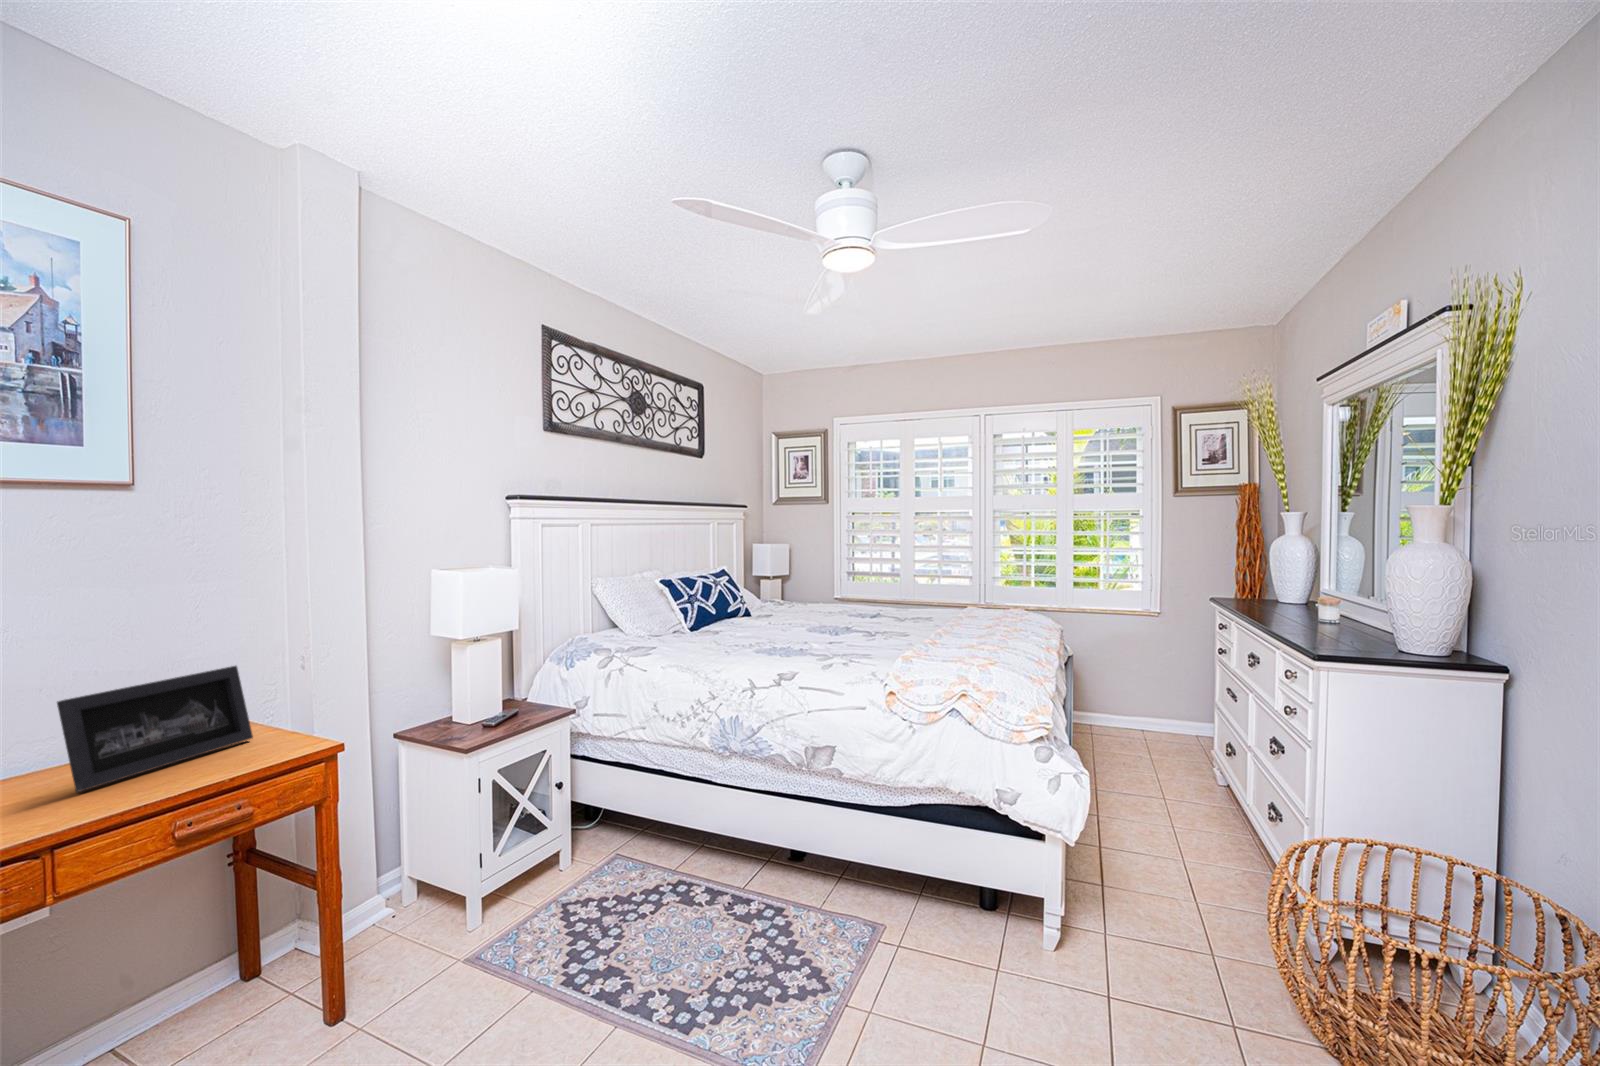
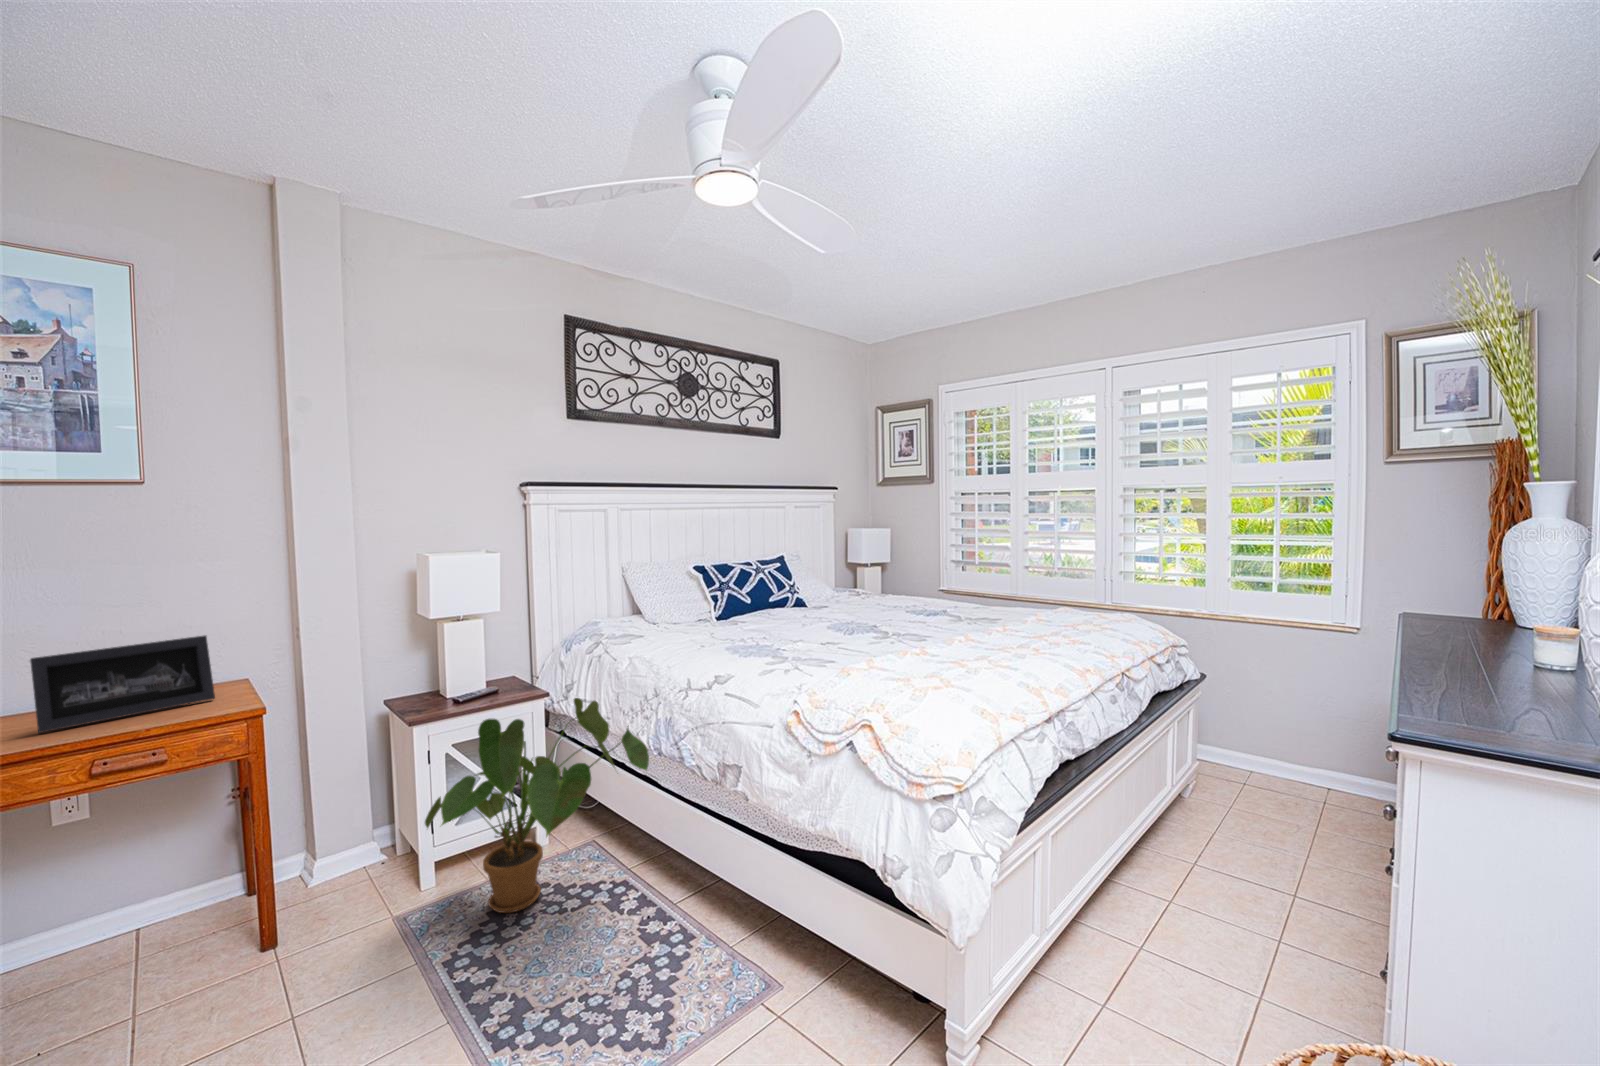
house plant: none [488,711,713,930] -> present [425,698,649,913]

